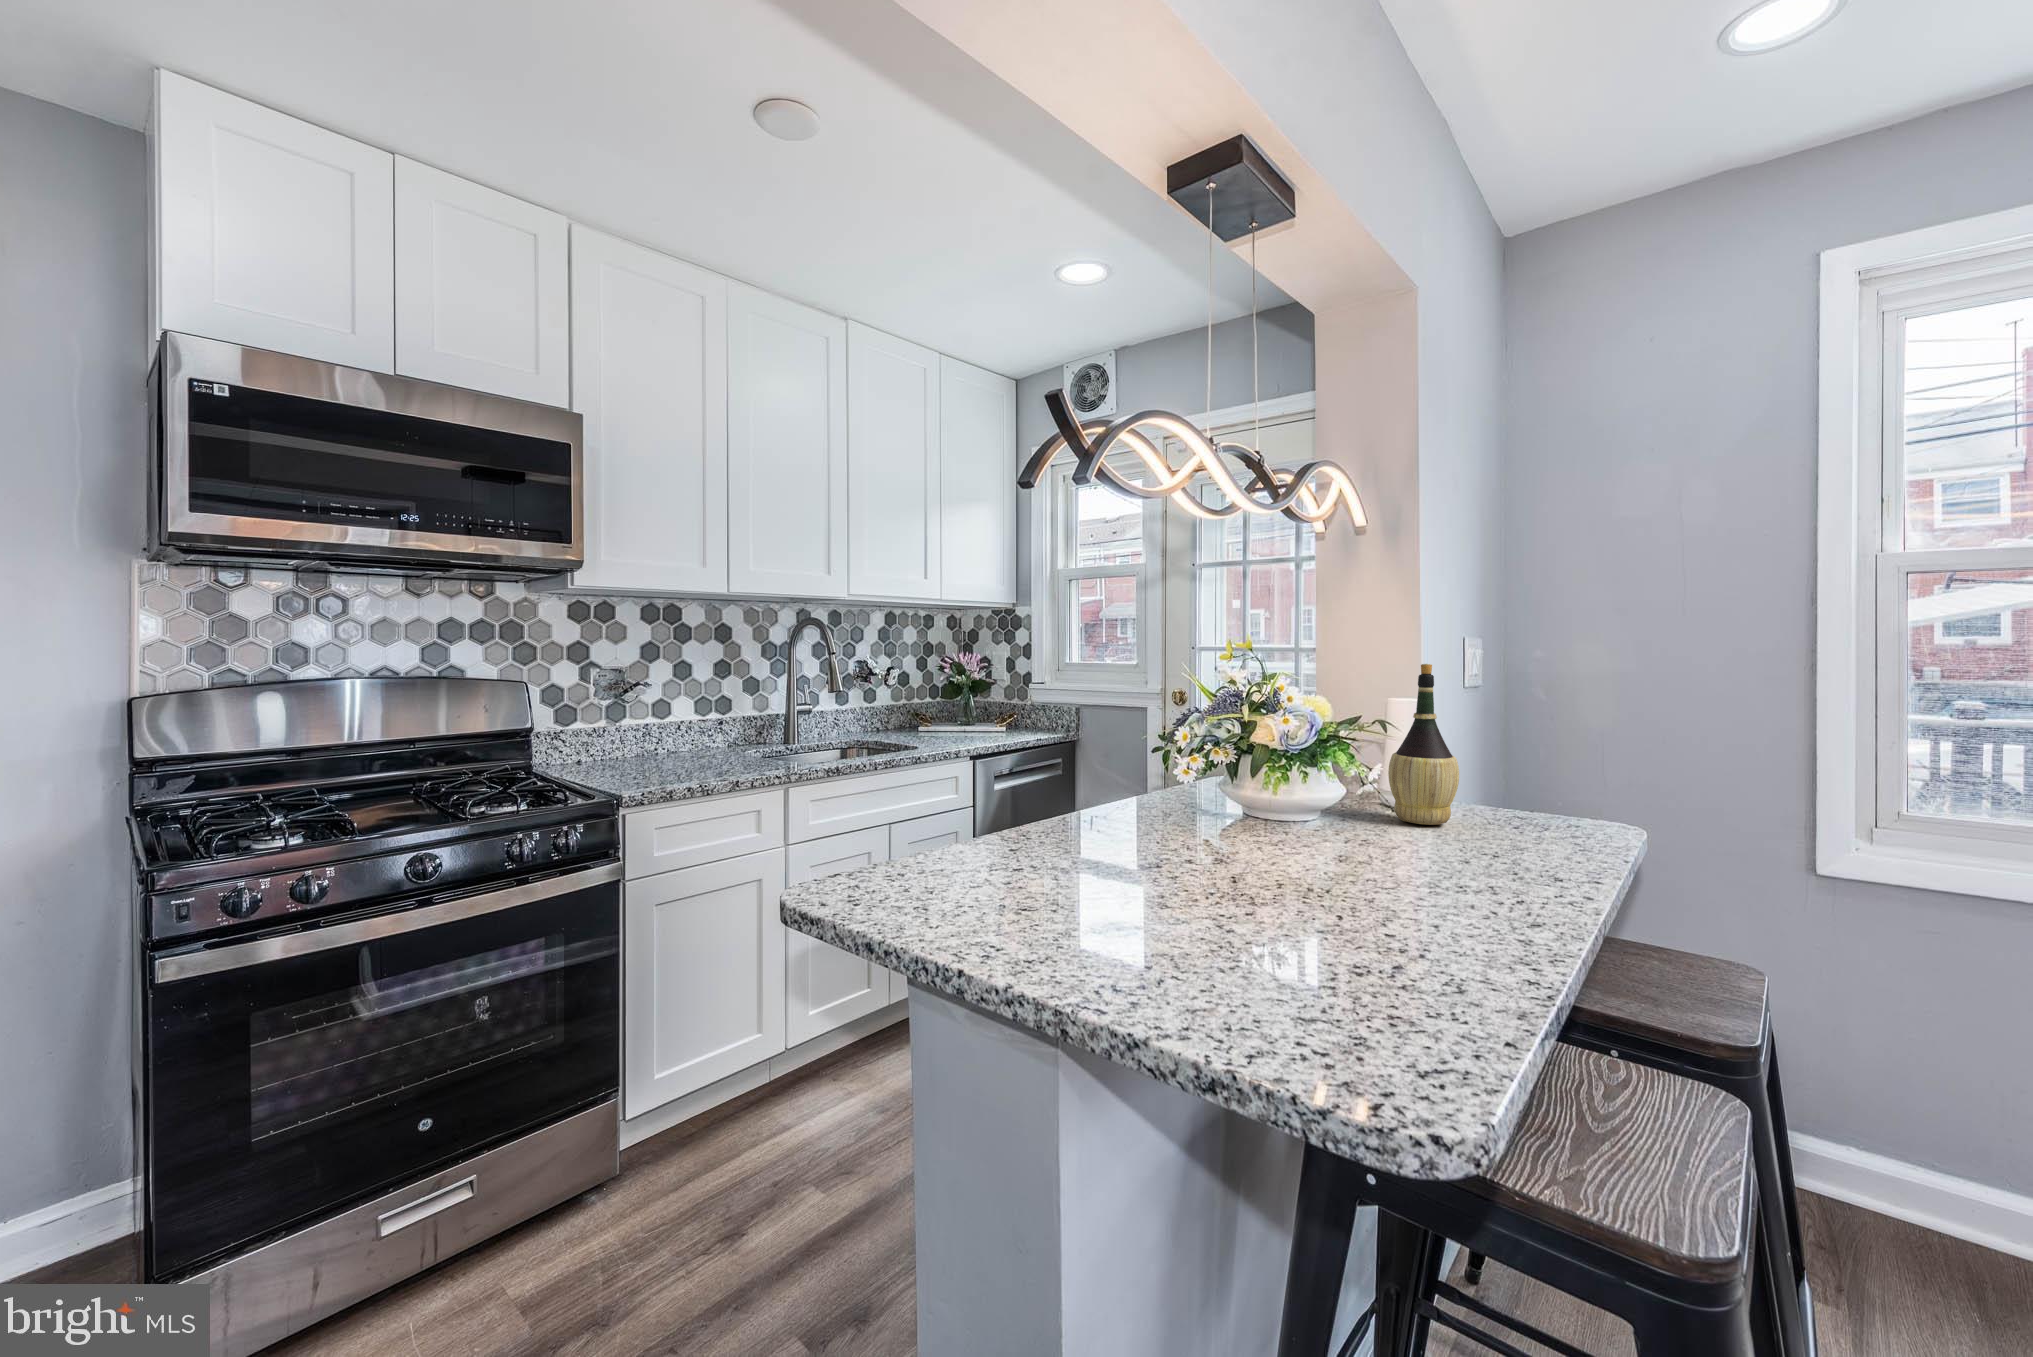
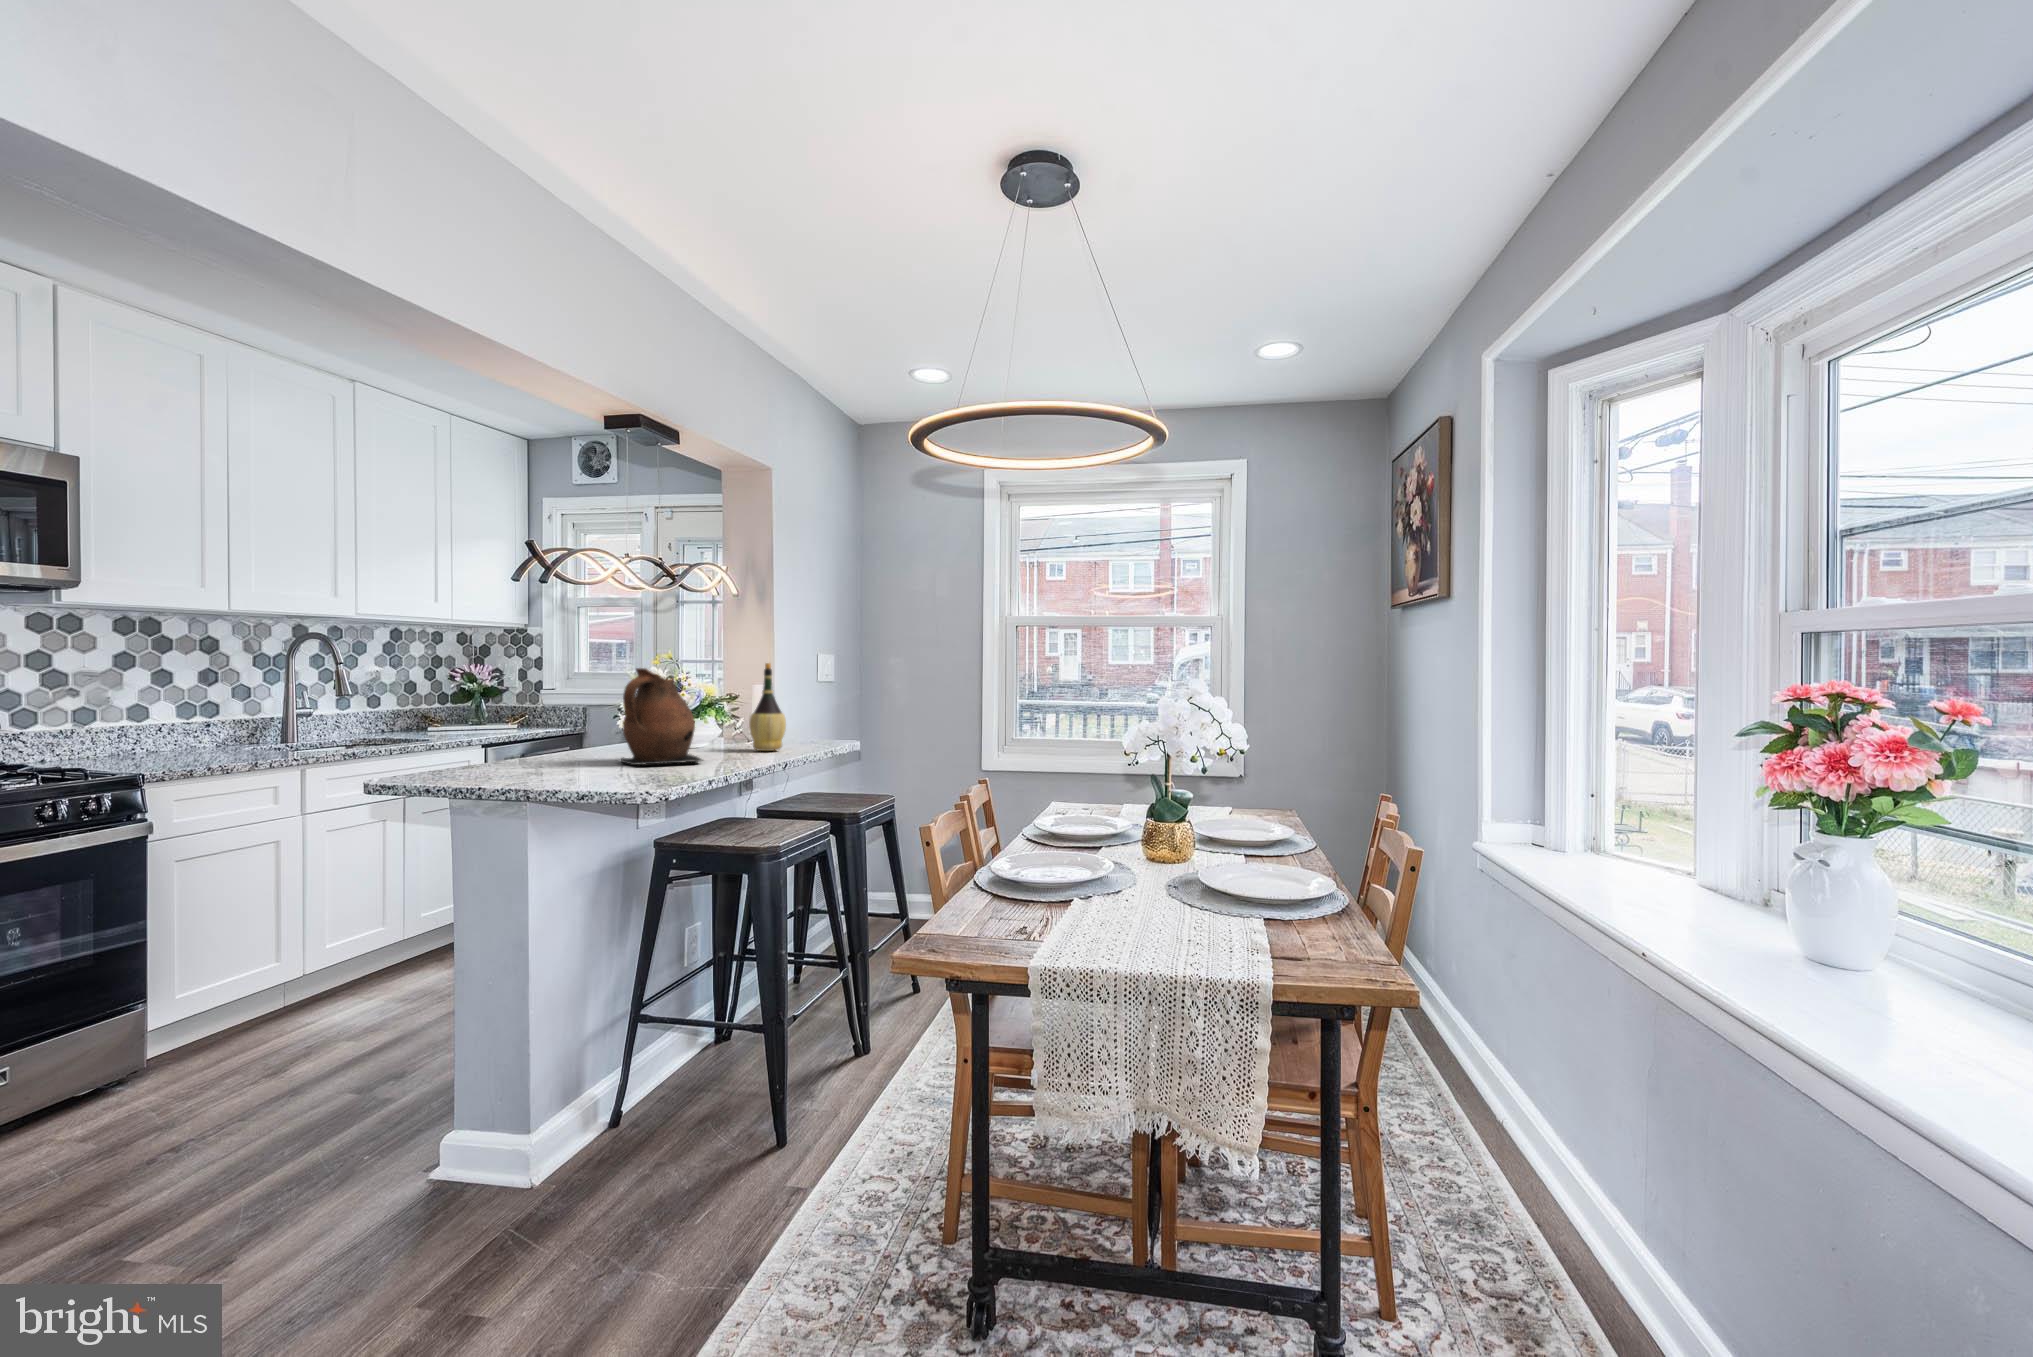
ceramic pitcher: none [1188,678,1354,865] -> present [621,668,702,765]

